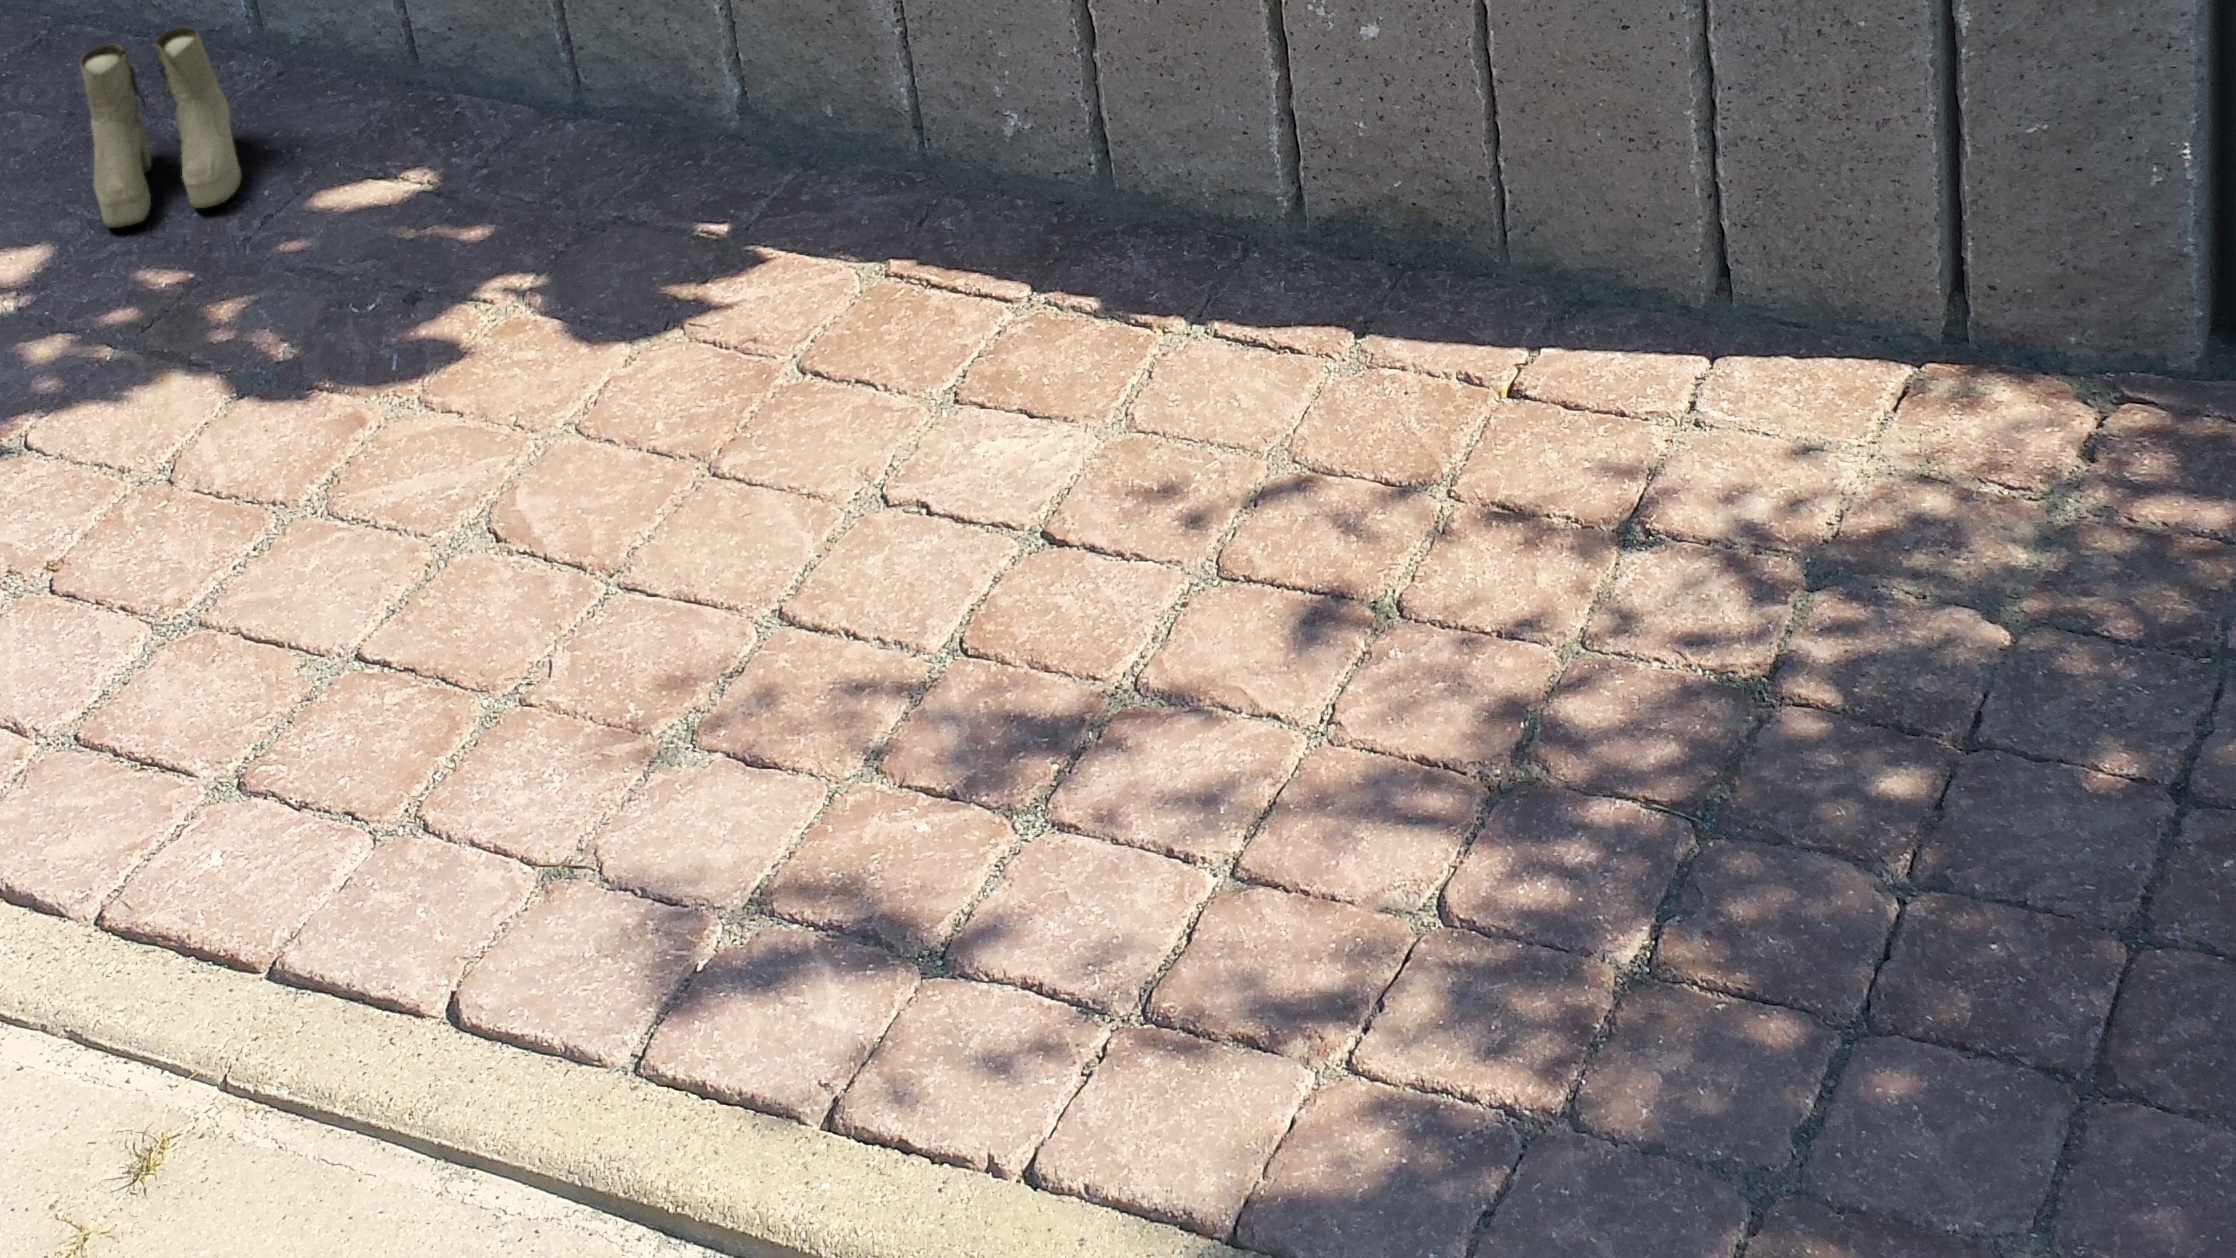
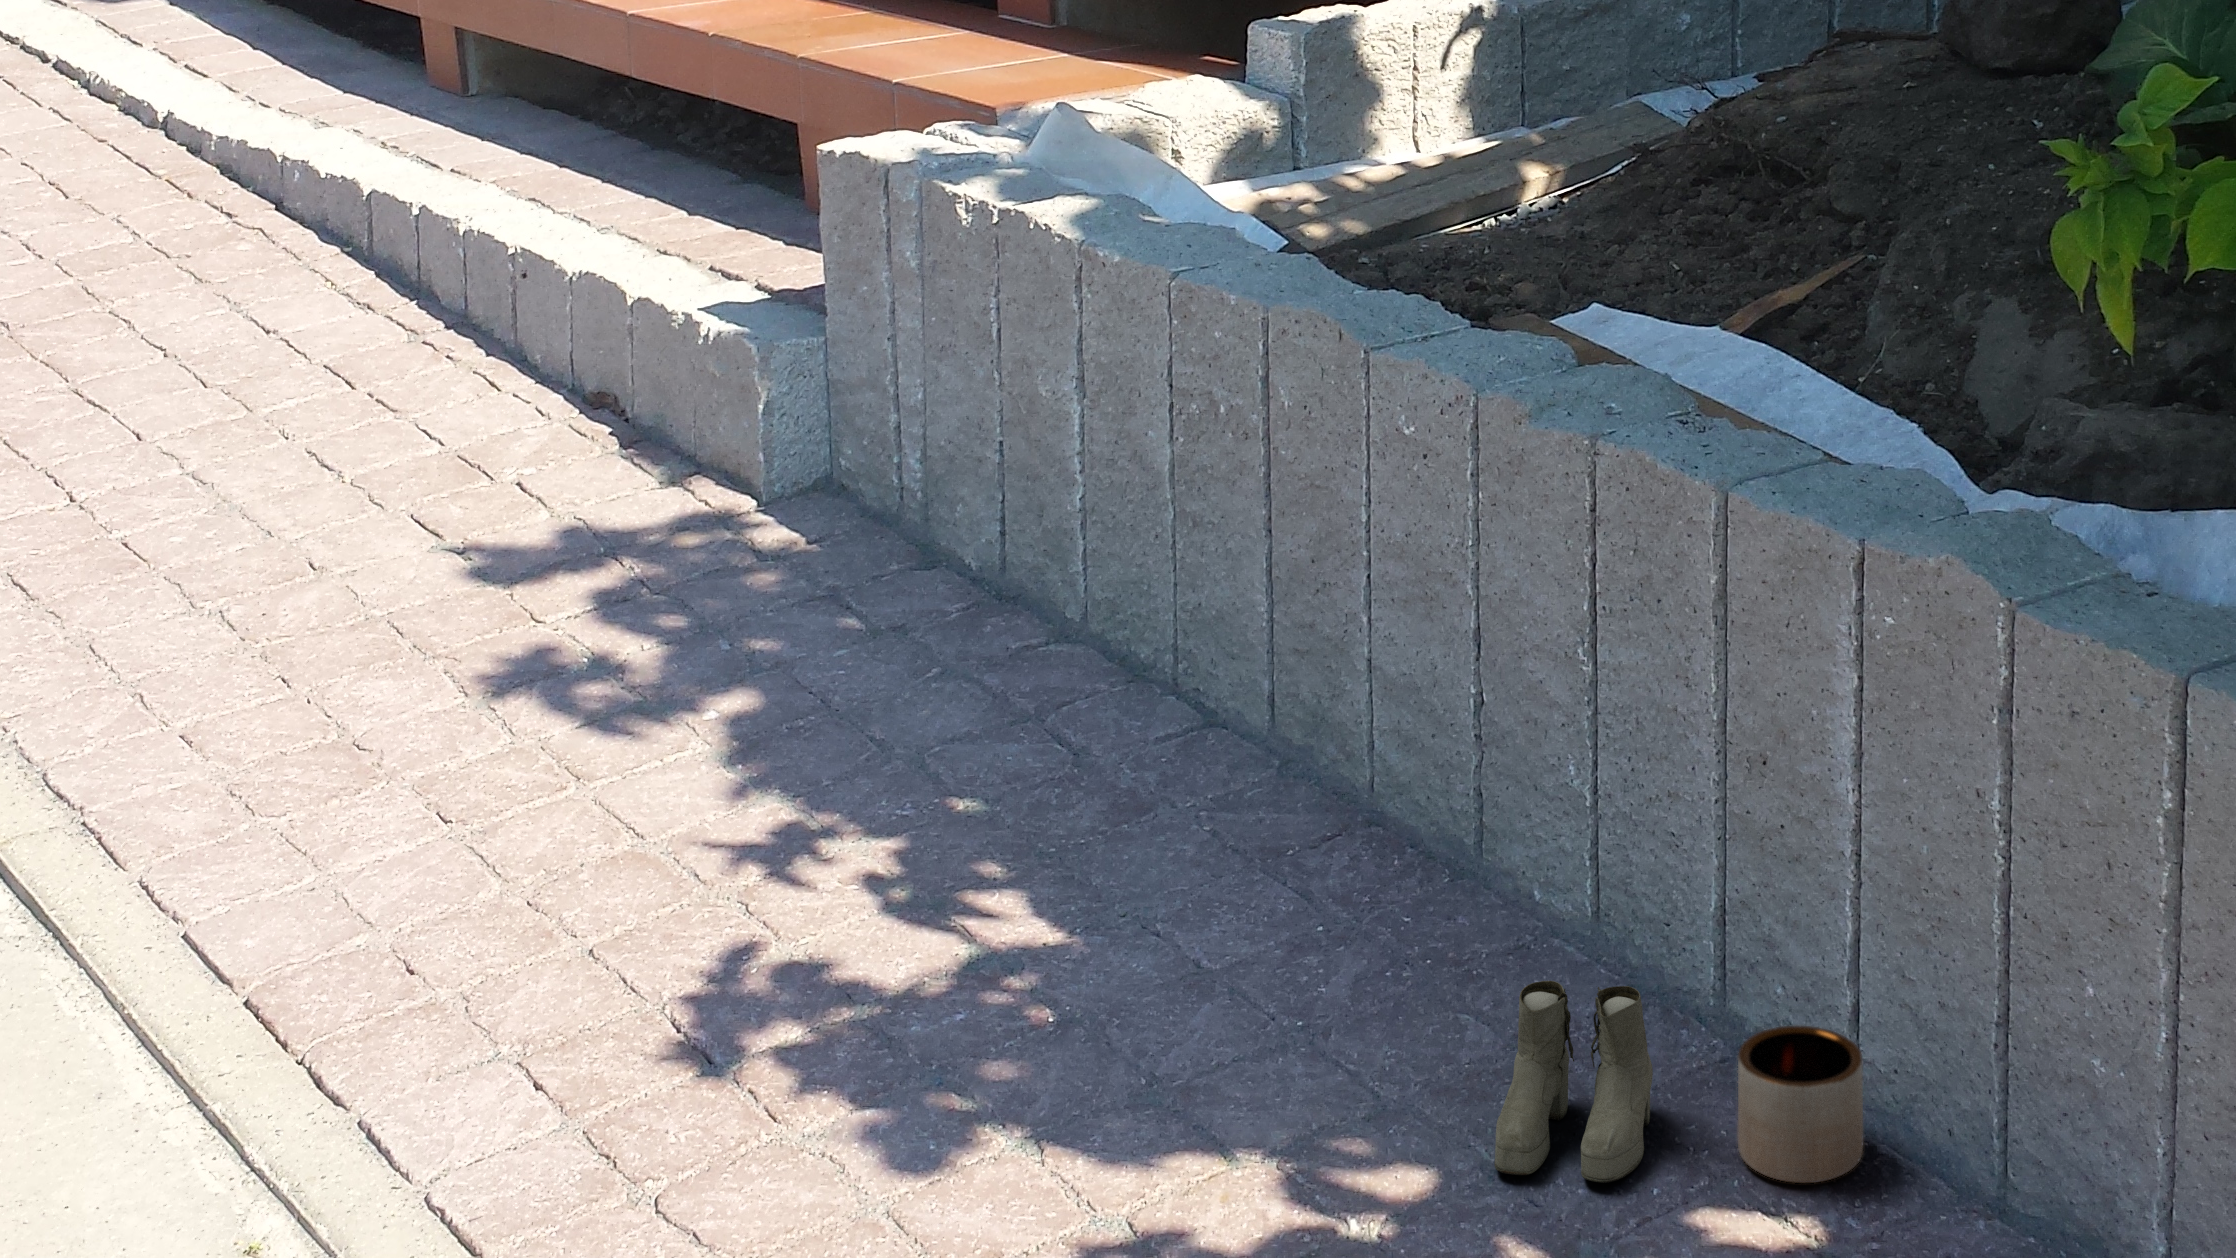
planter: none [306,12,443,155] -> present [1738,1026,1863,1183]

